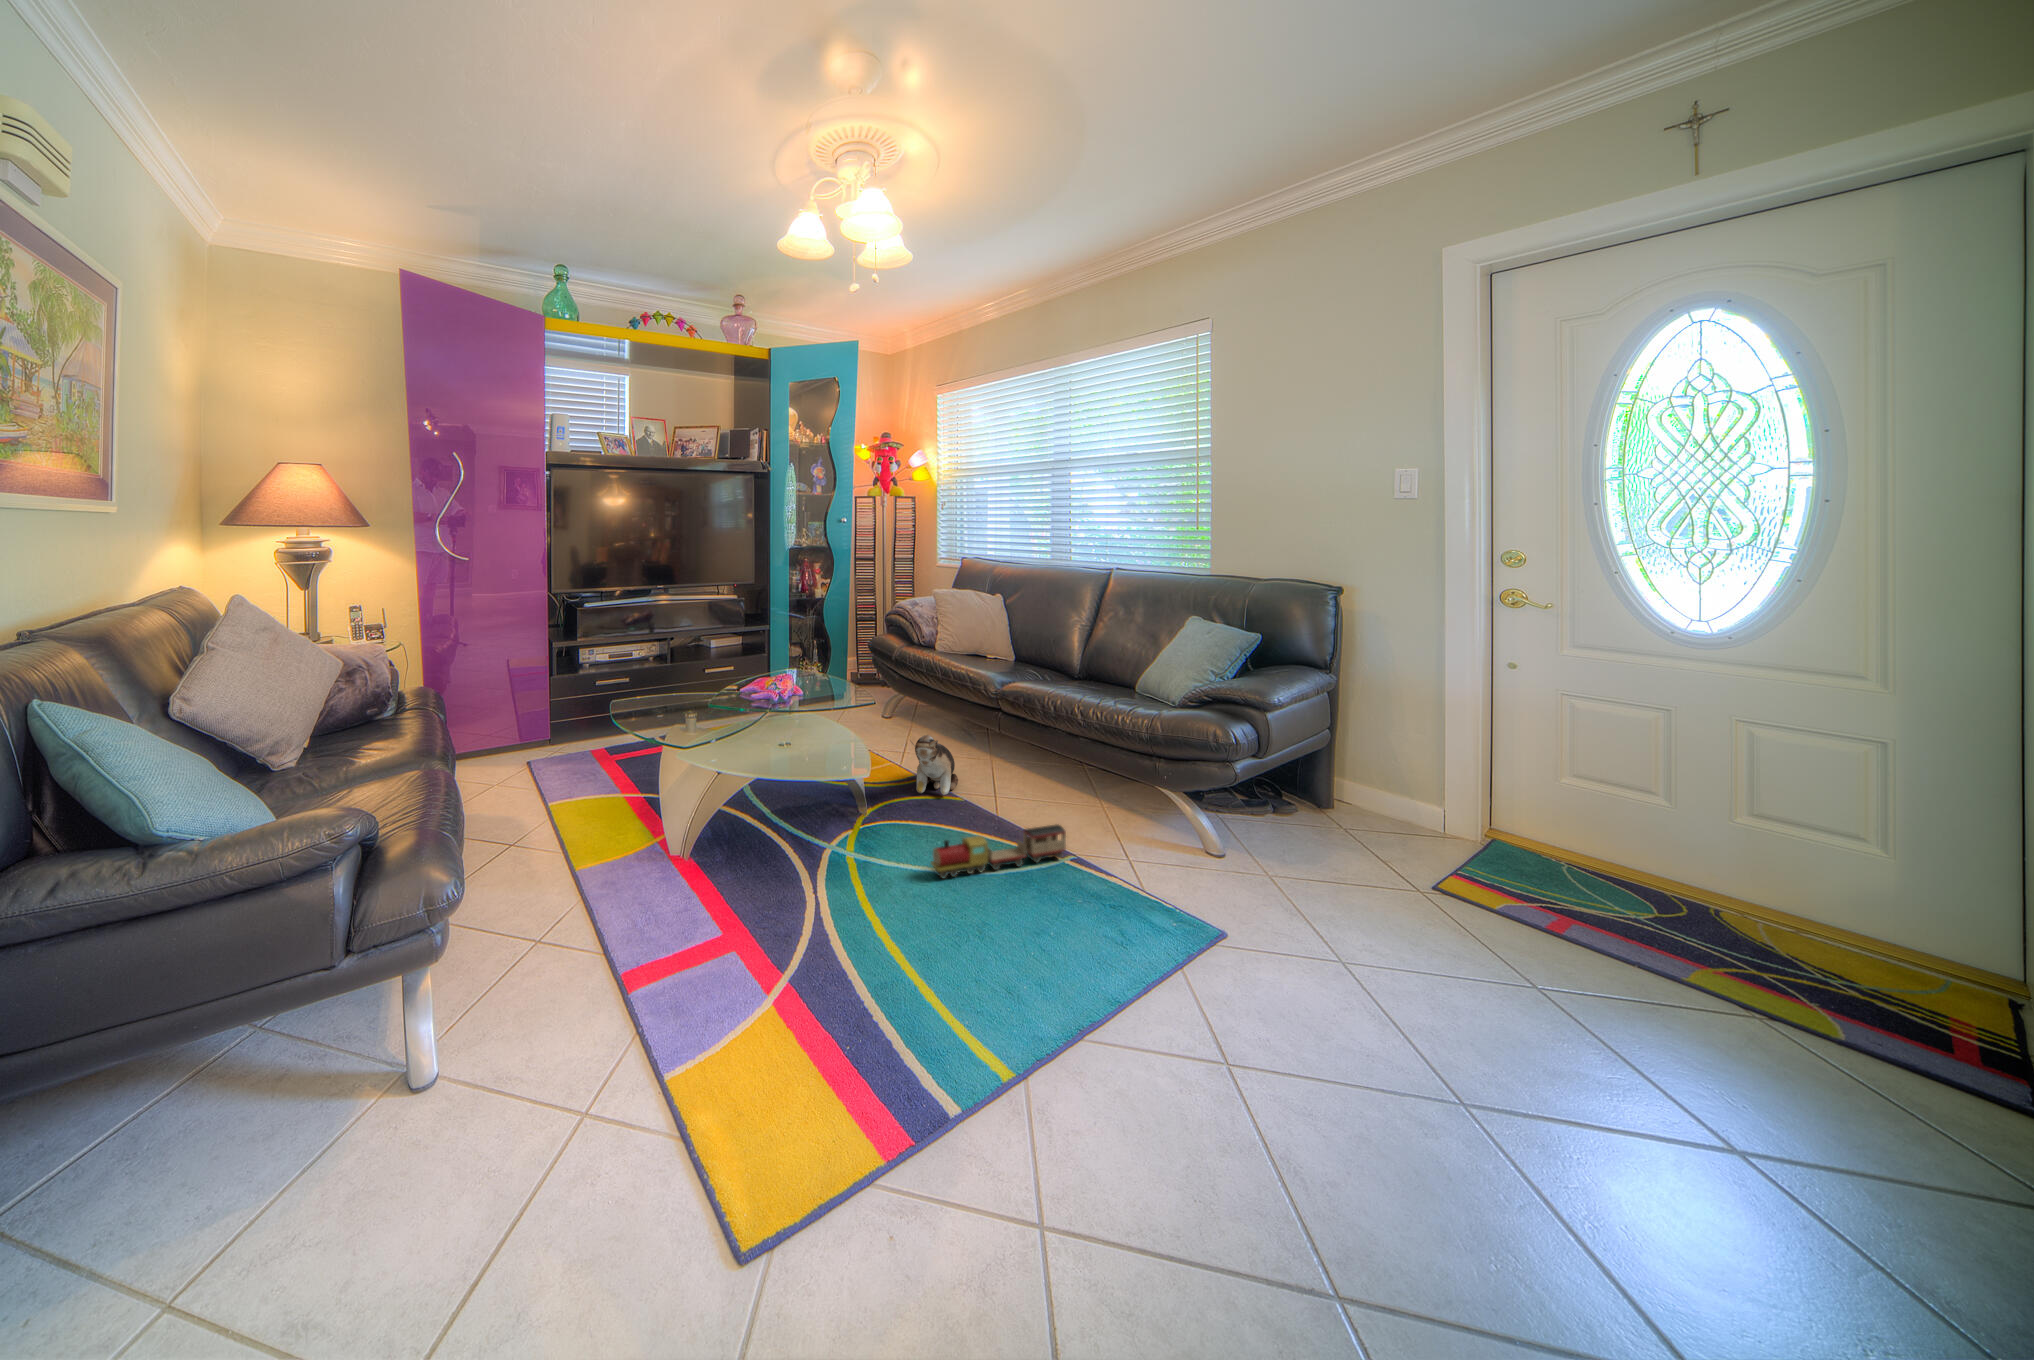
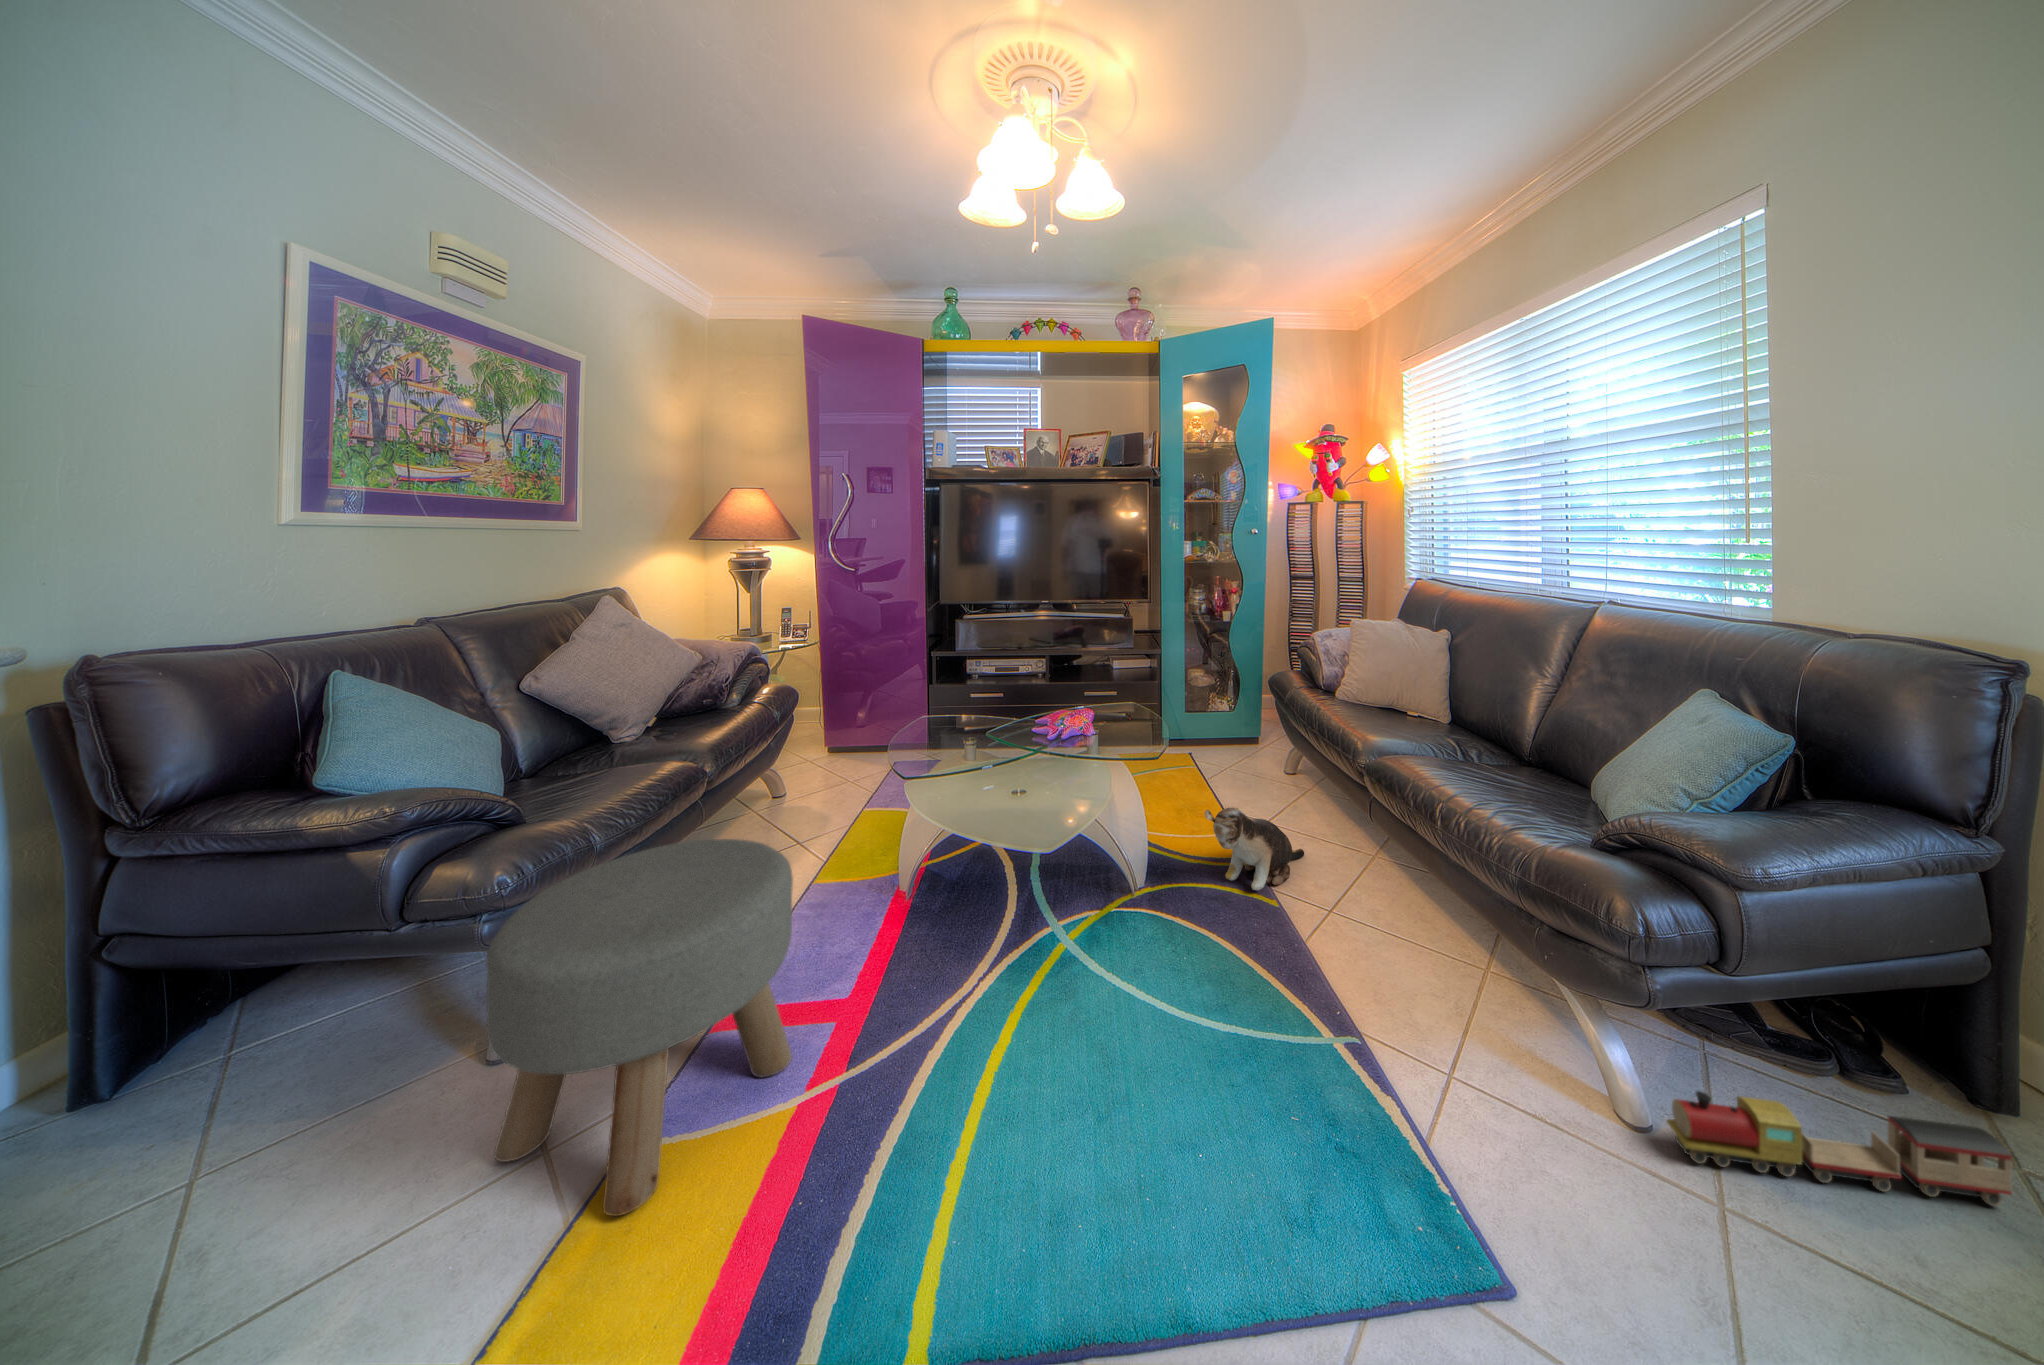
ottoman: none [520,804,756,1120] -> present [487,839,793,1216]
toy train: present [931,824,1066,878] -> present [1667,1091,2012,1206]

